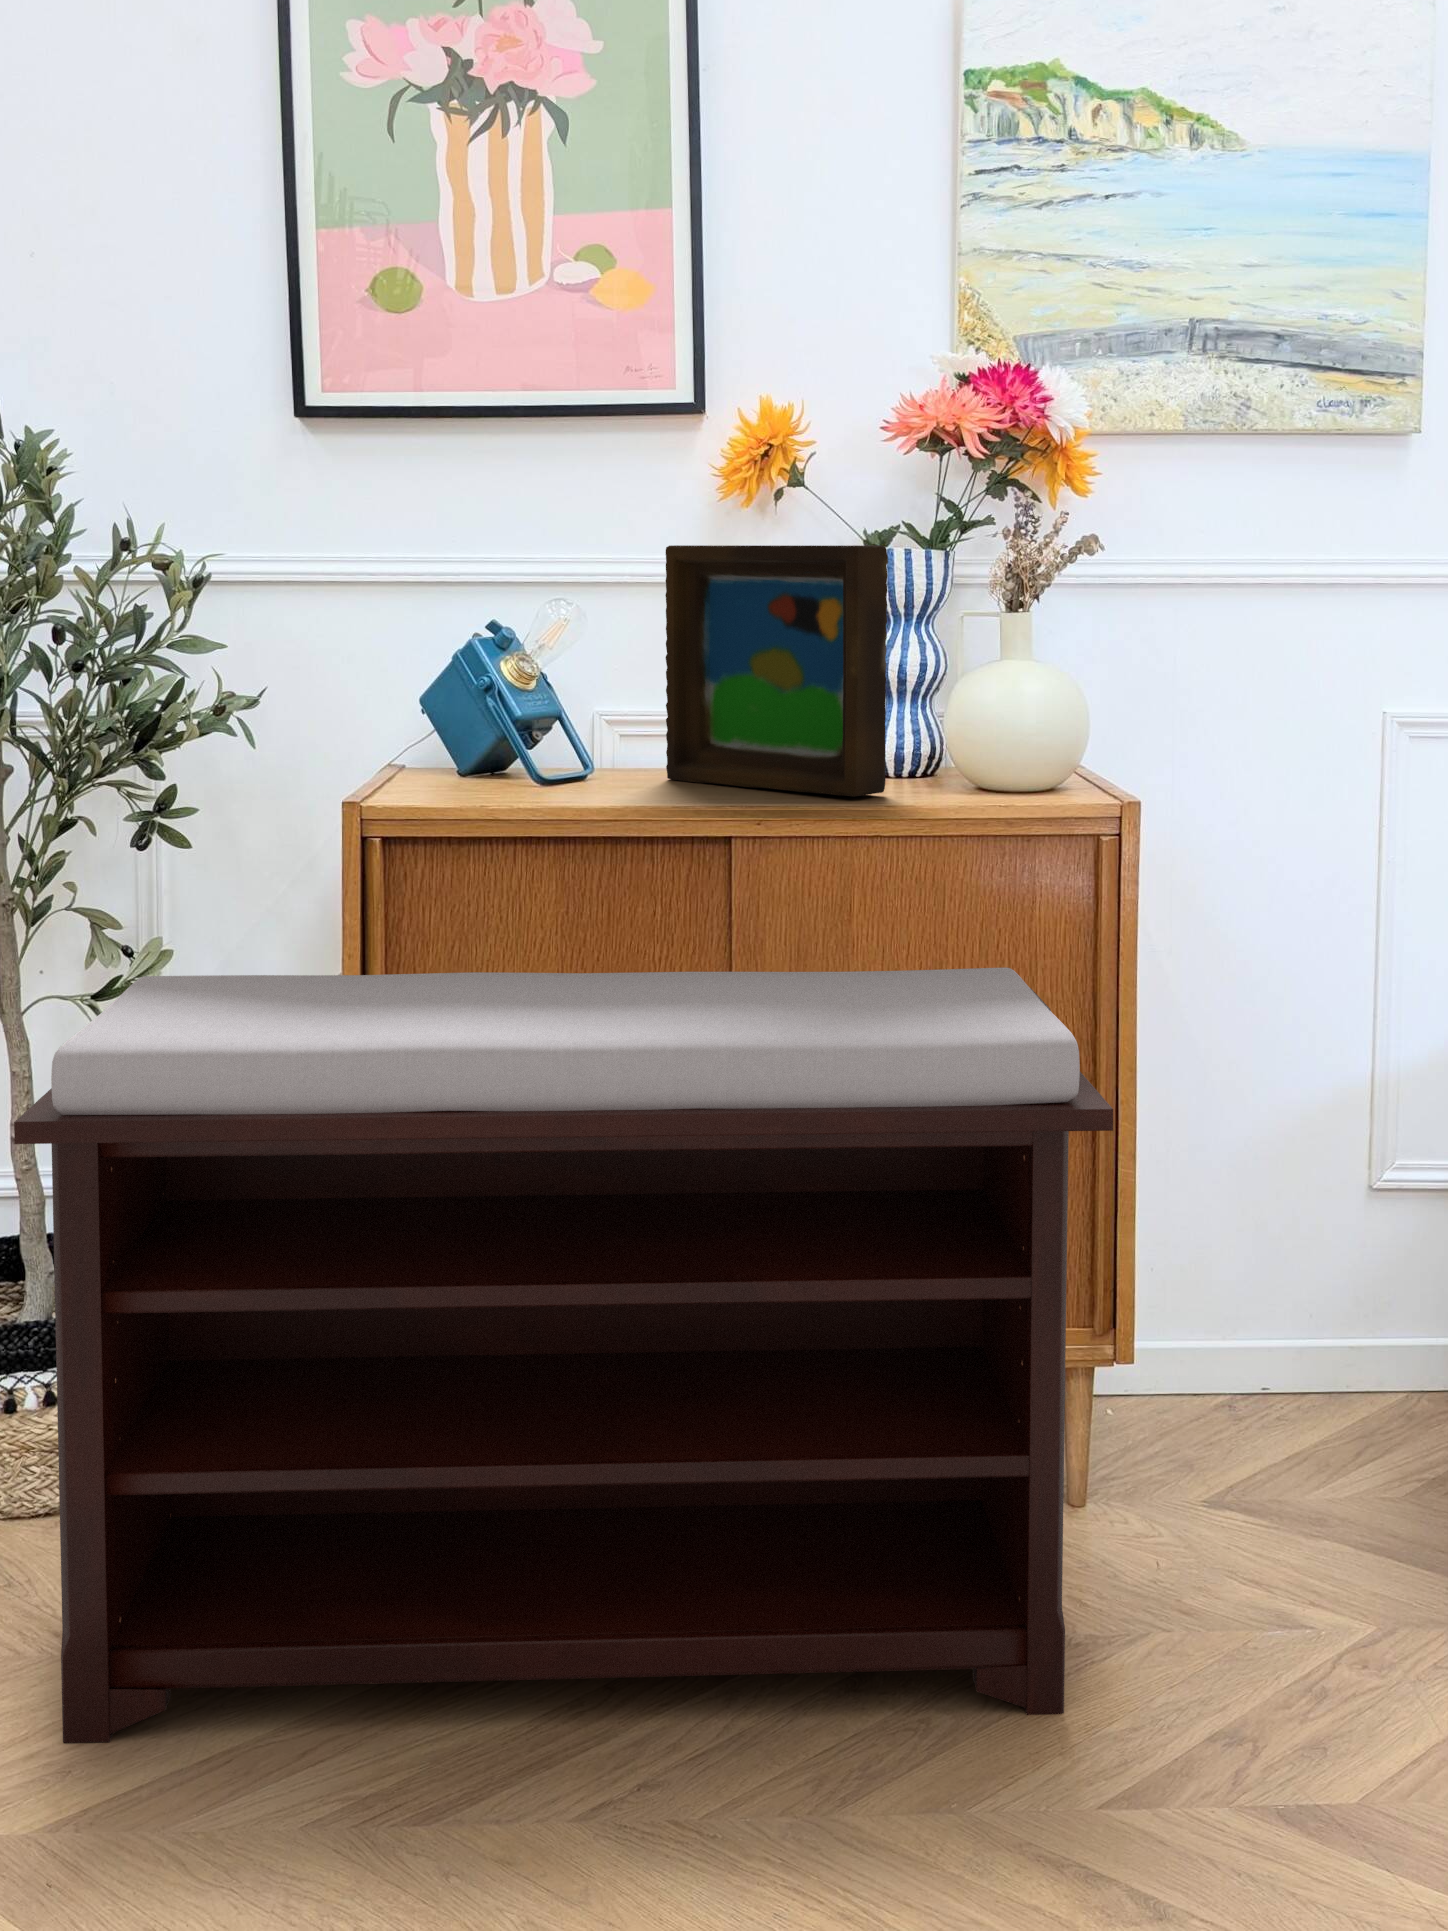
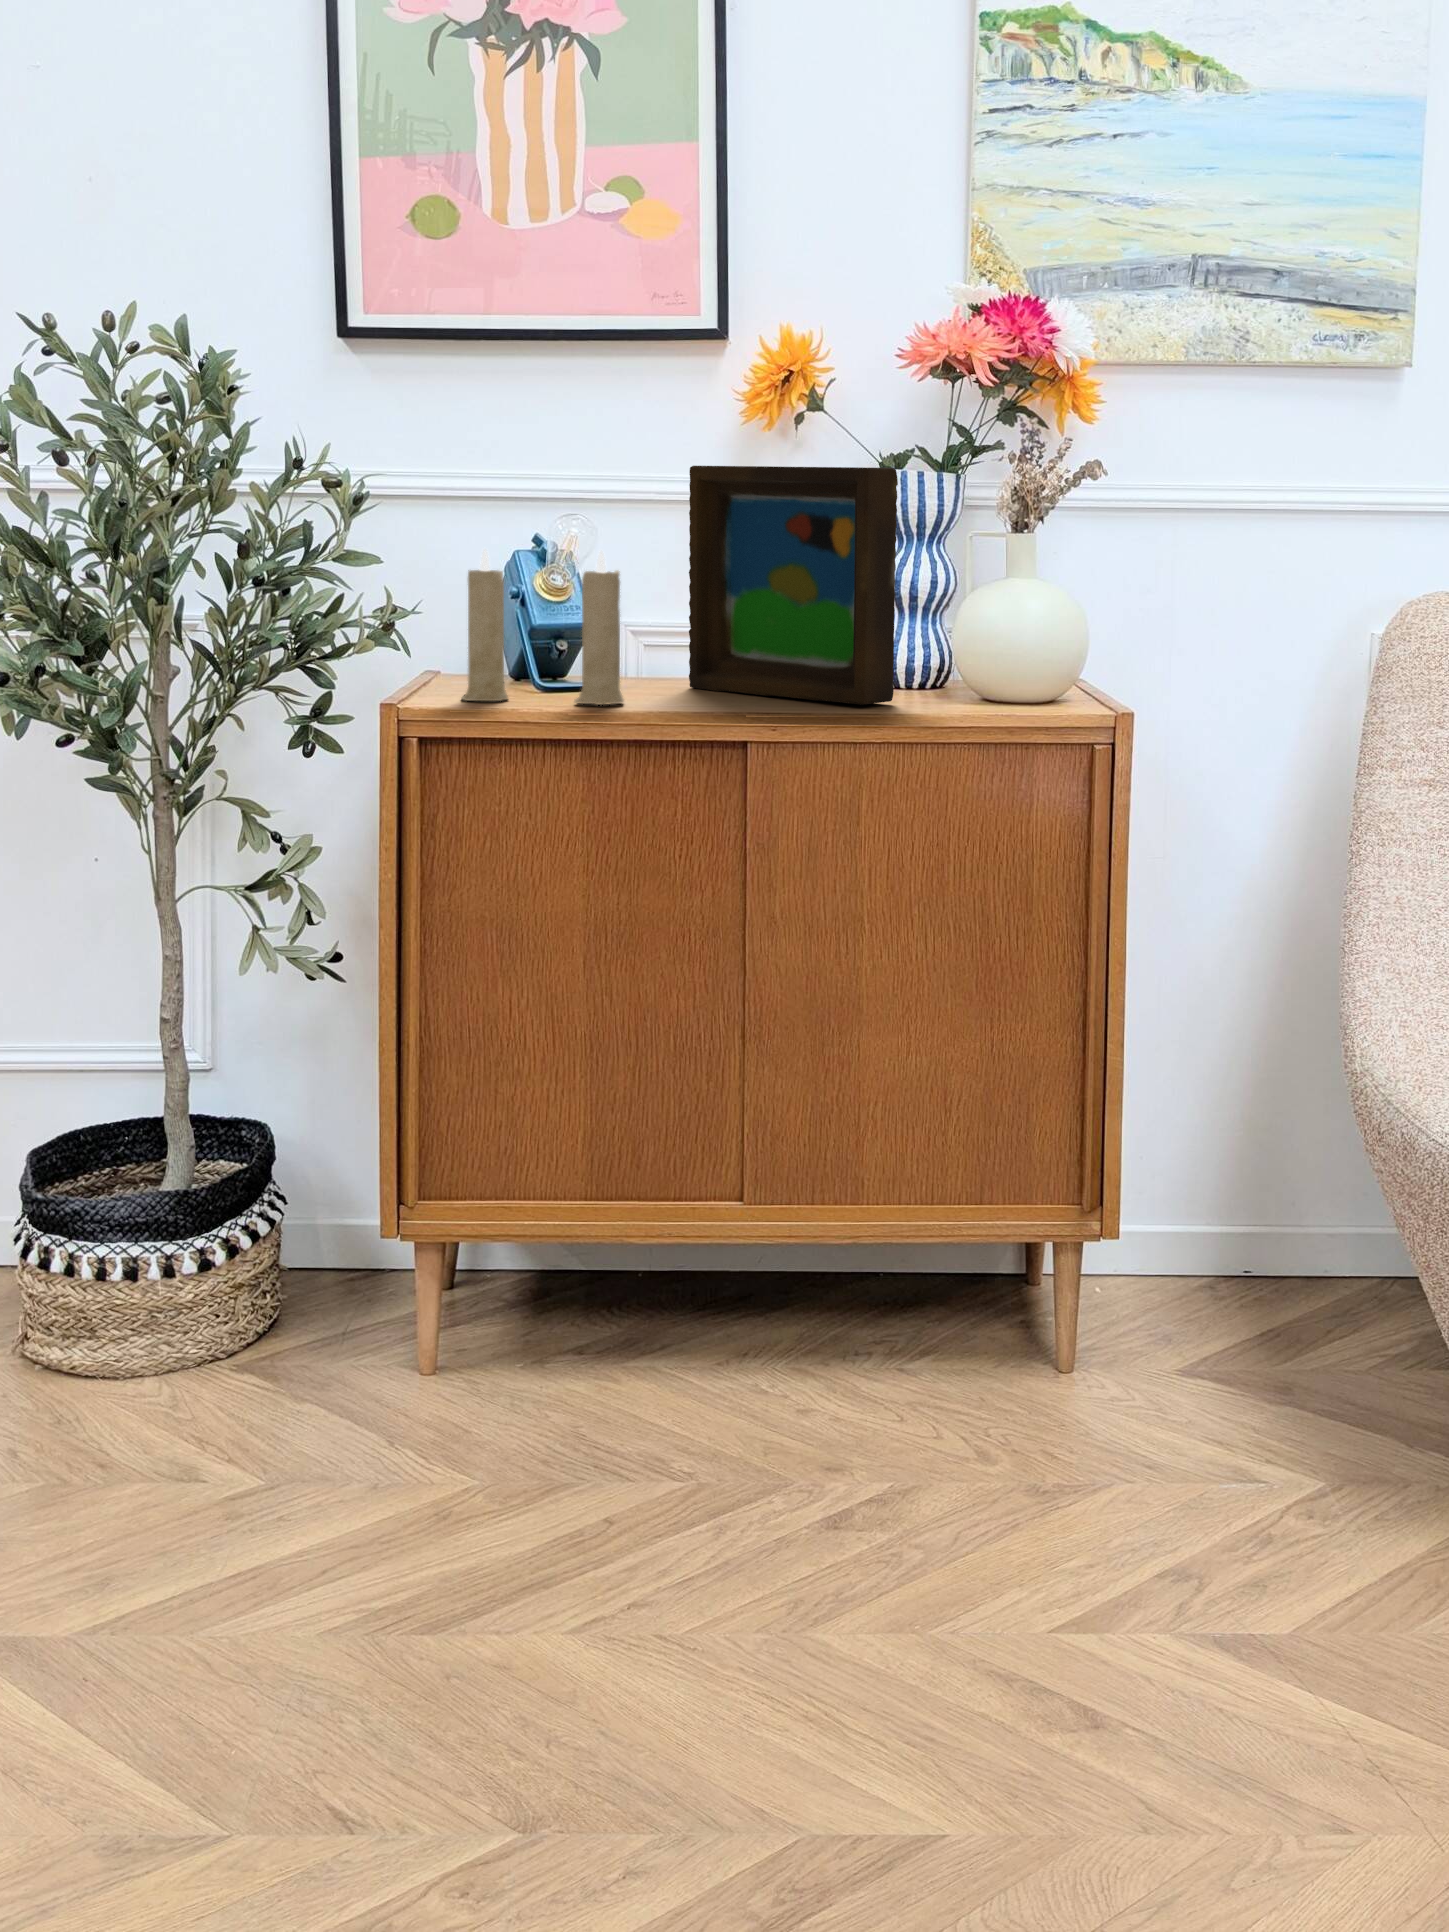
candle: none [429,631,601,799] -> present [462,549,624,705]
bench: present [14,968,1113,1743] -> none [66,865,1088,1570]

